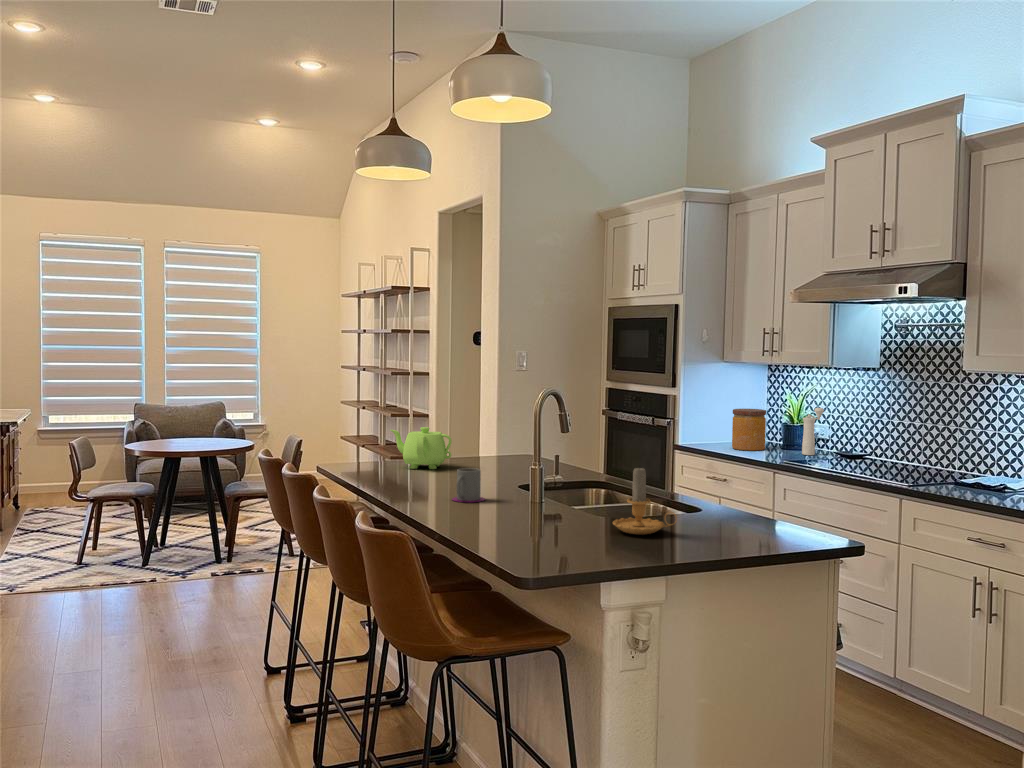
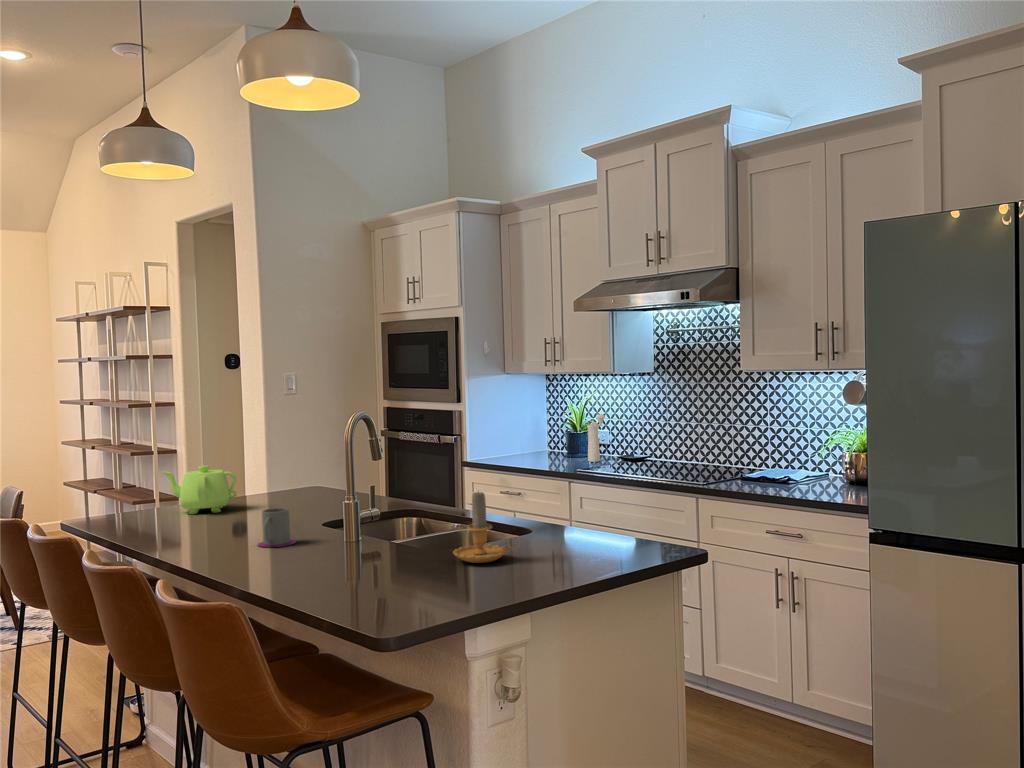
jar: present [732,409,766,451] -> none [517,420,551,462]

